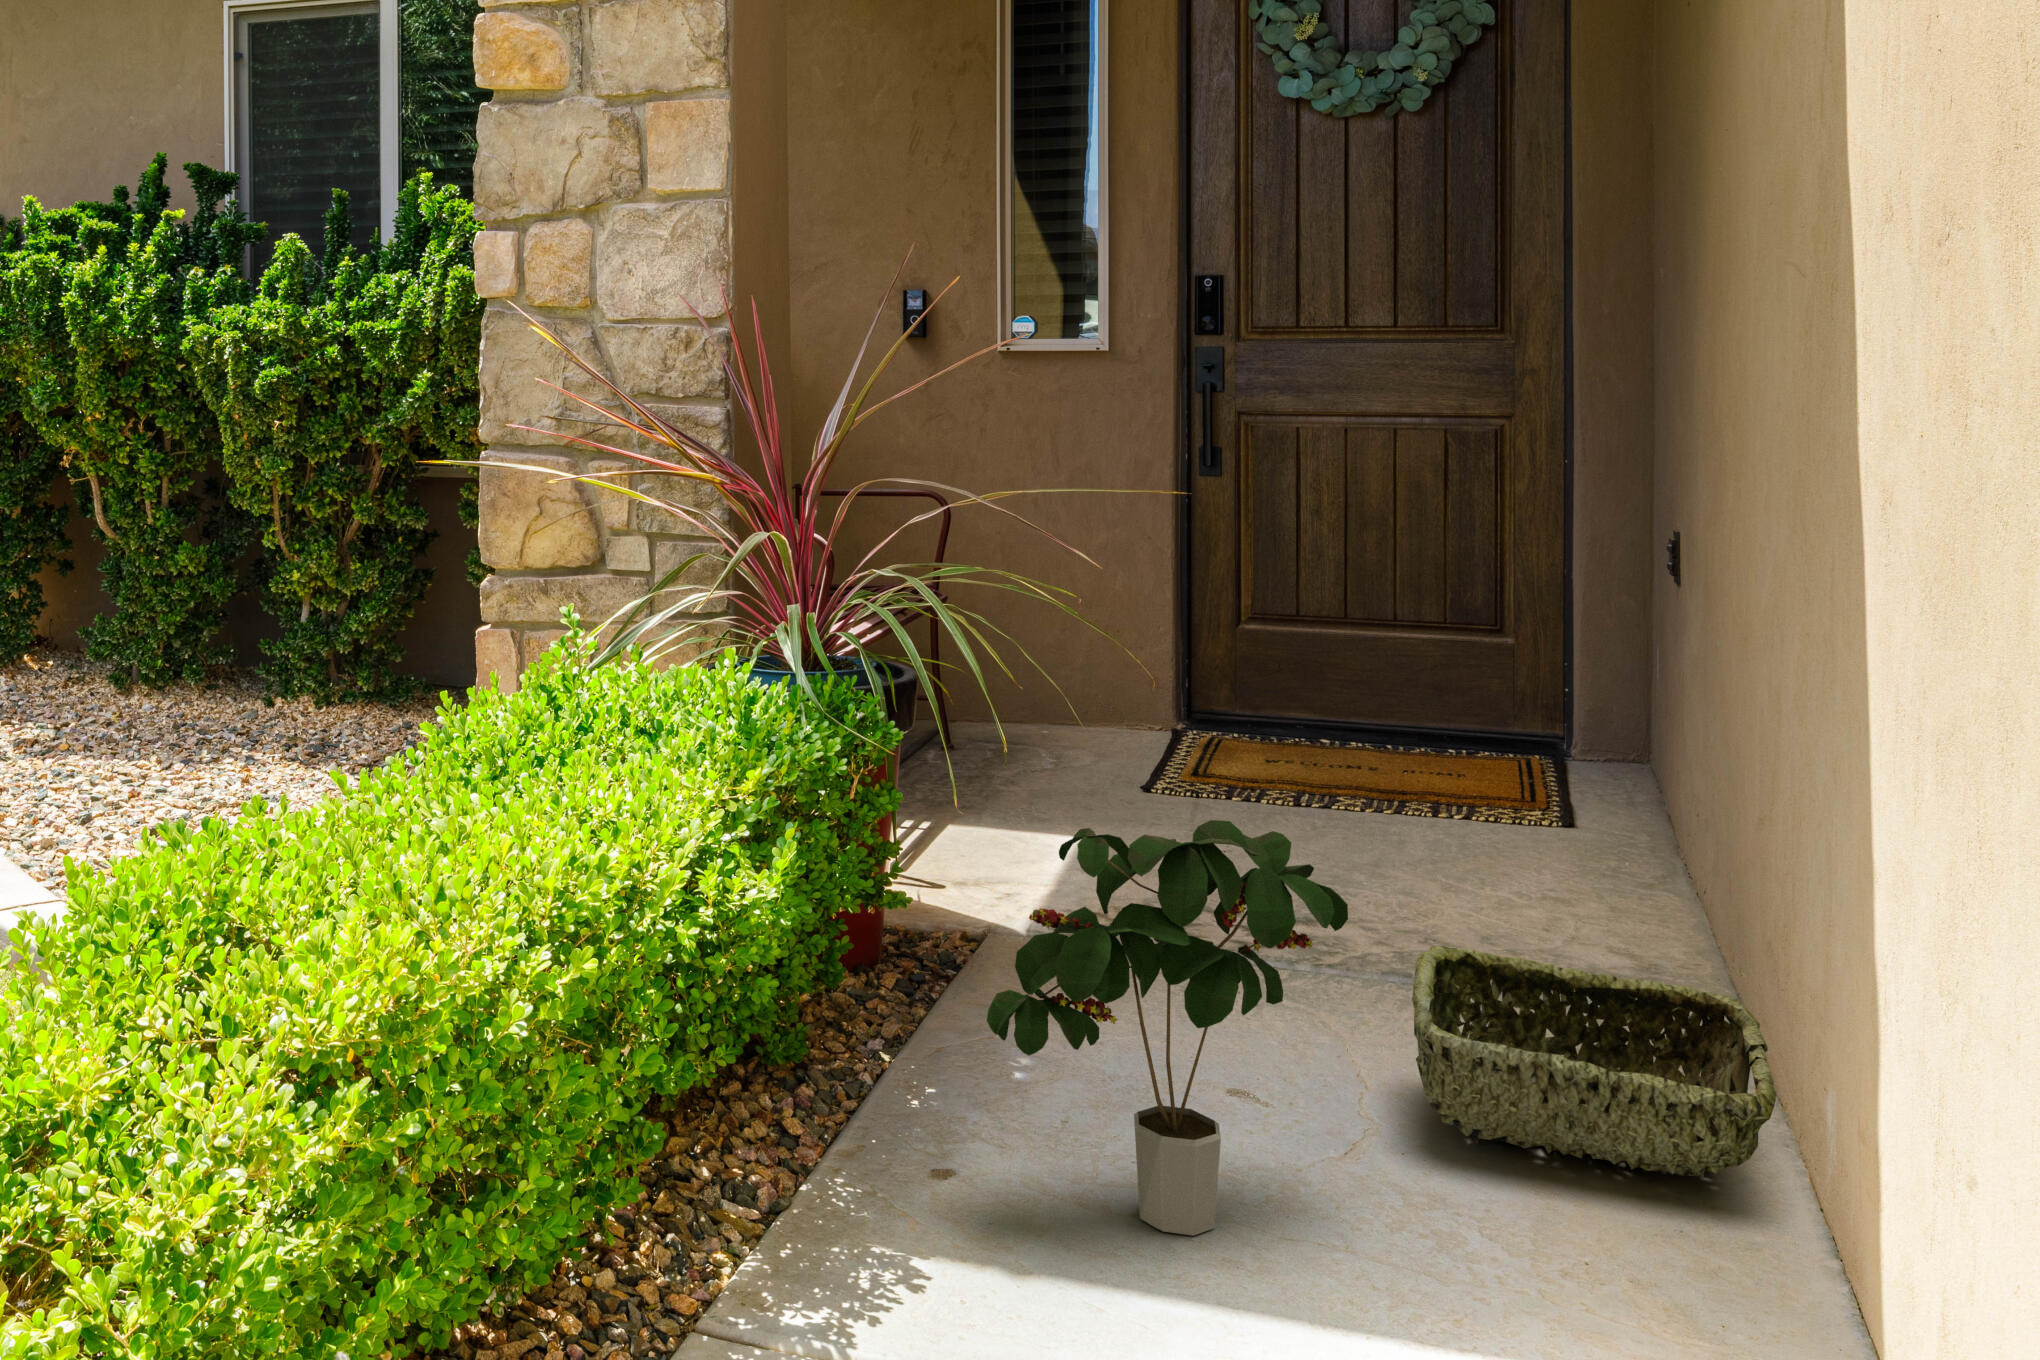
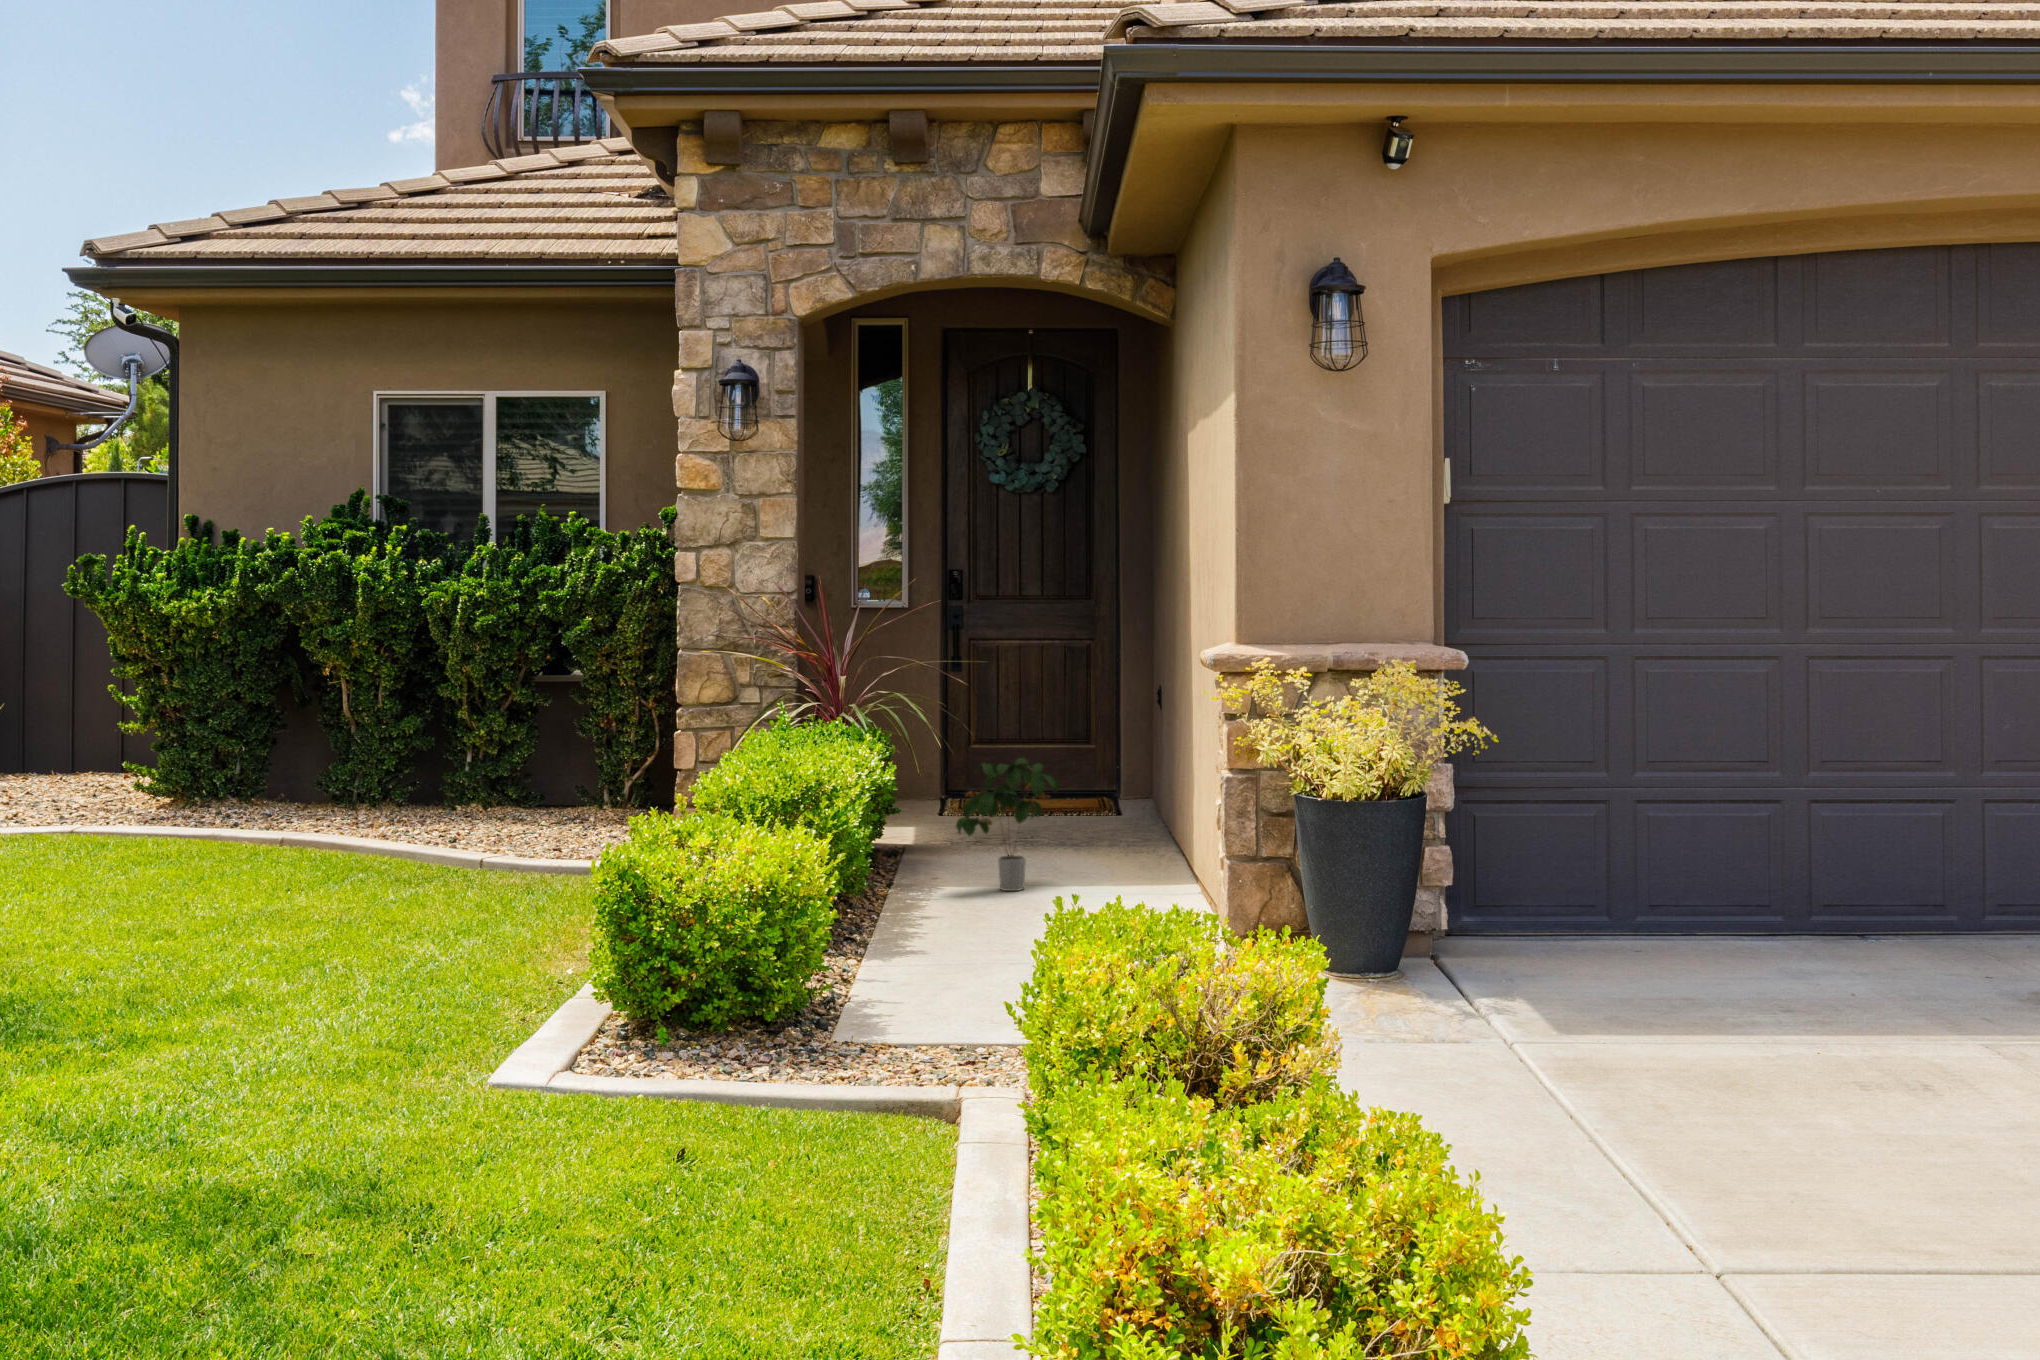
woven basket: present [1412,946,1777,1176] -> none [1075,813,1178,869]

